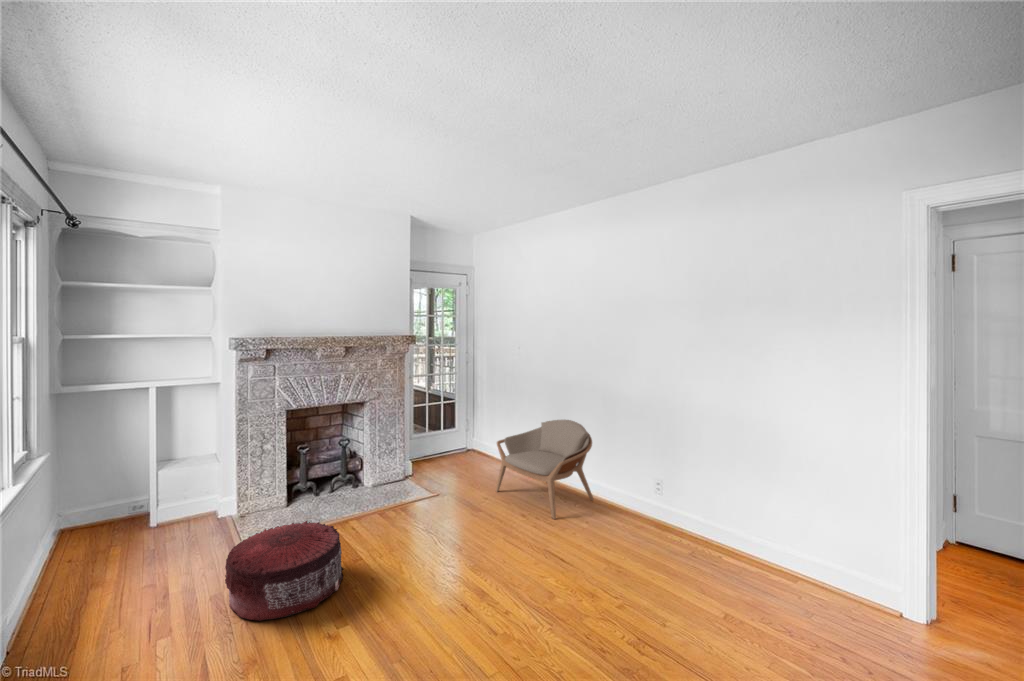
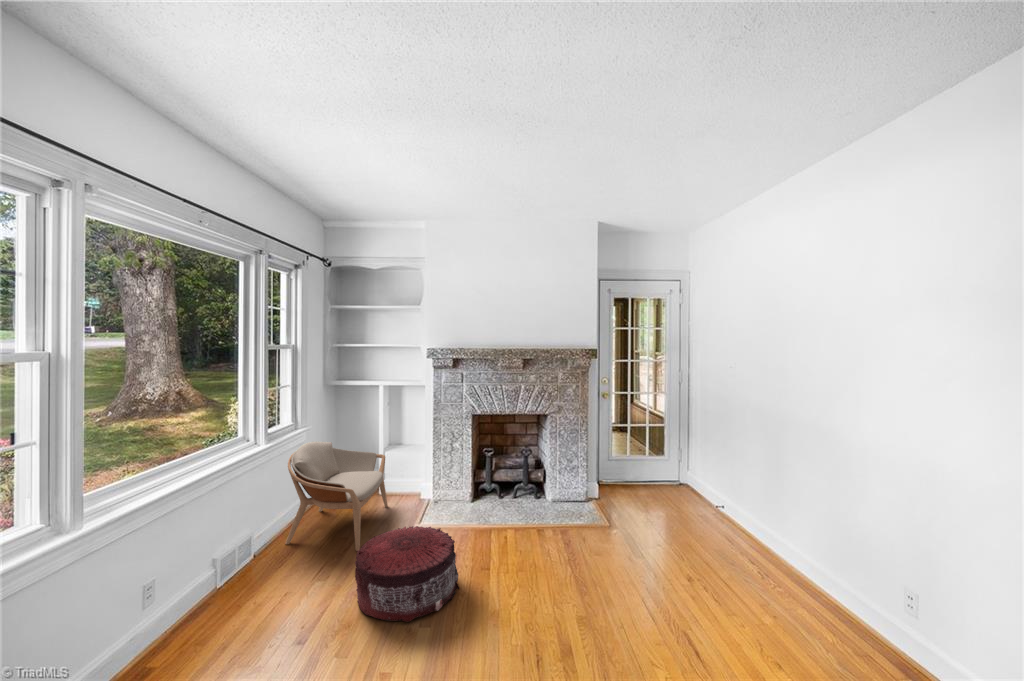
armchair: present [496,420,594,519] -> present [285,442,388,551]

